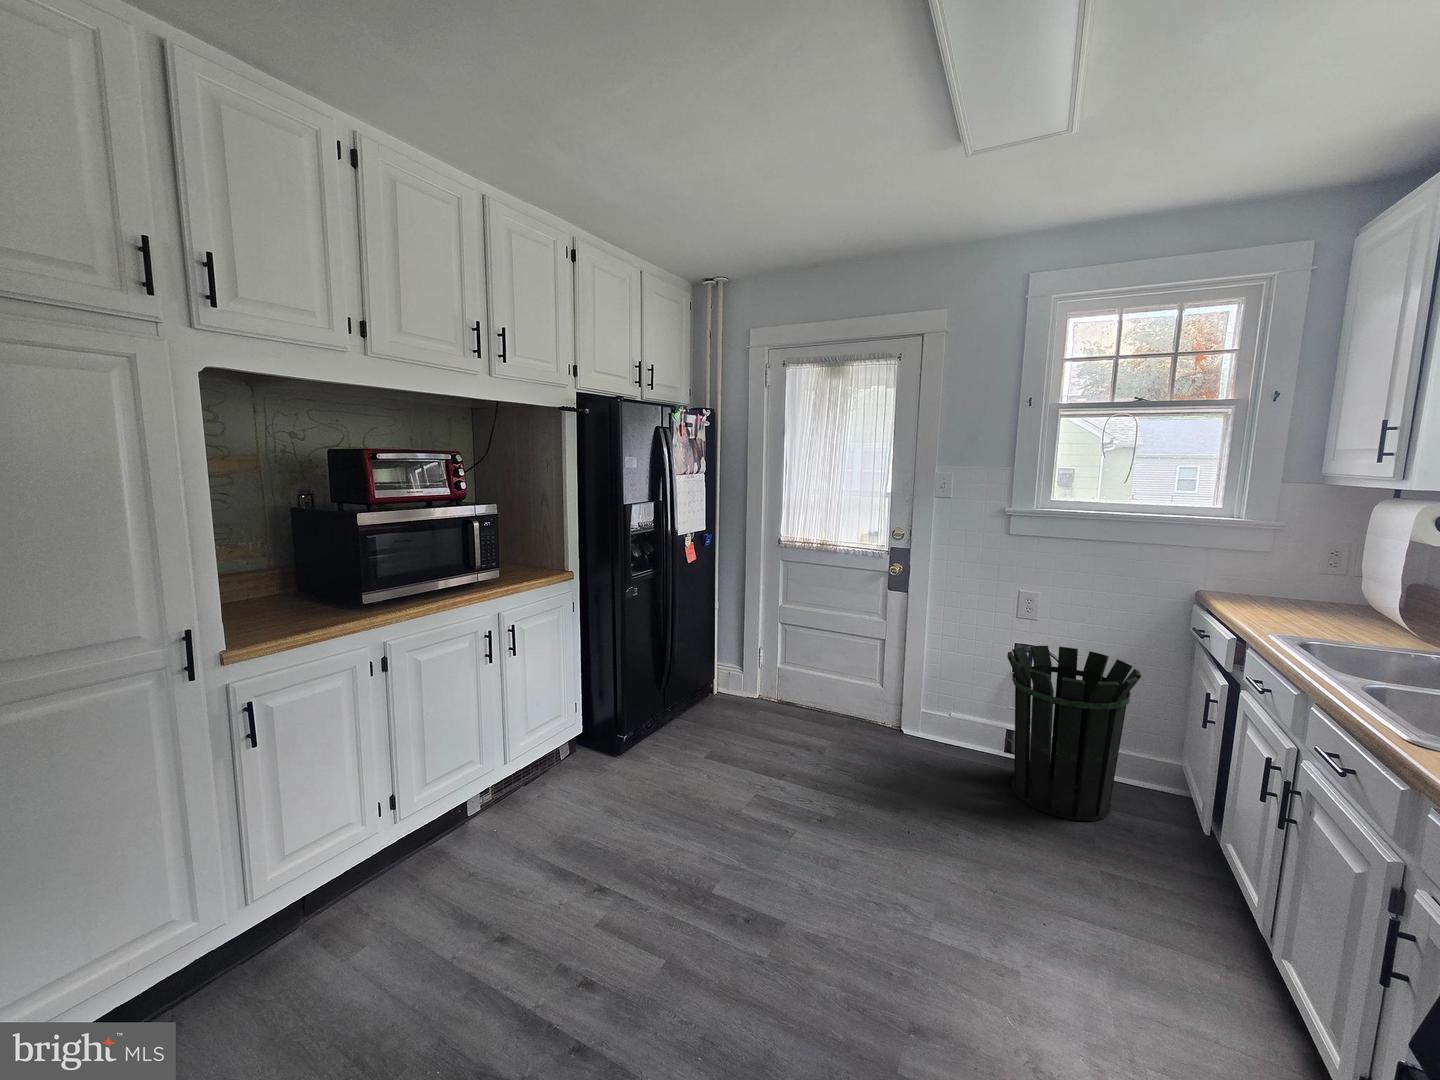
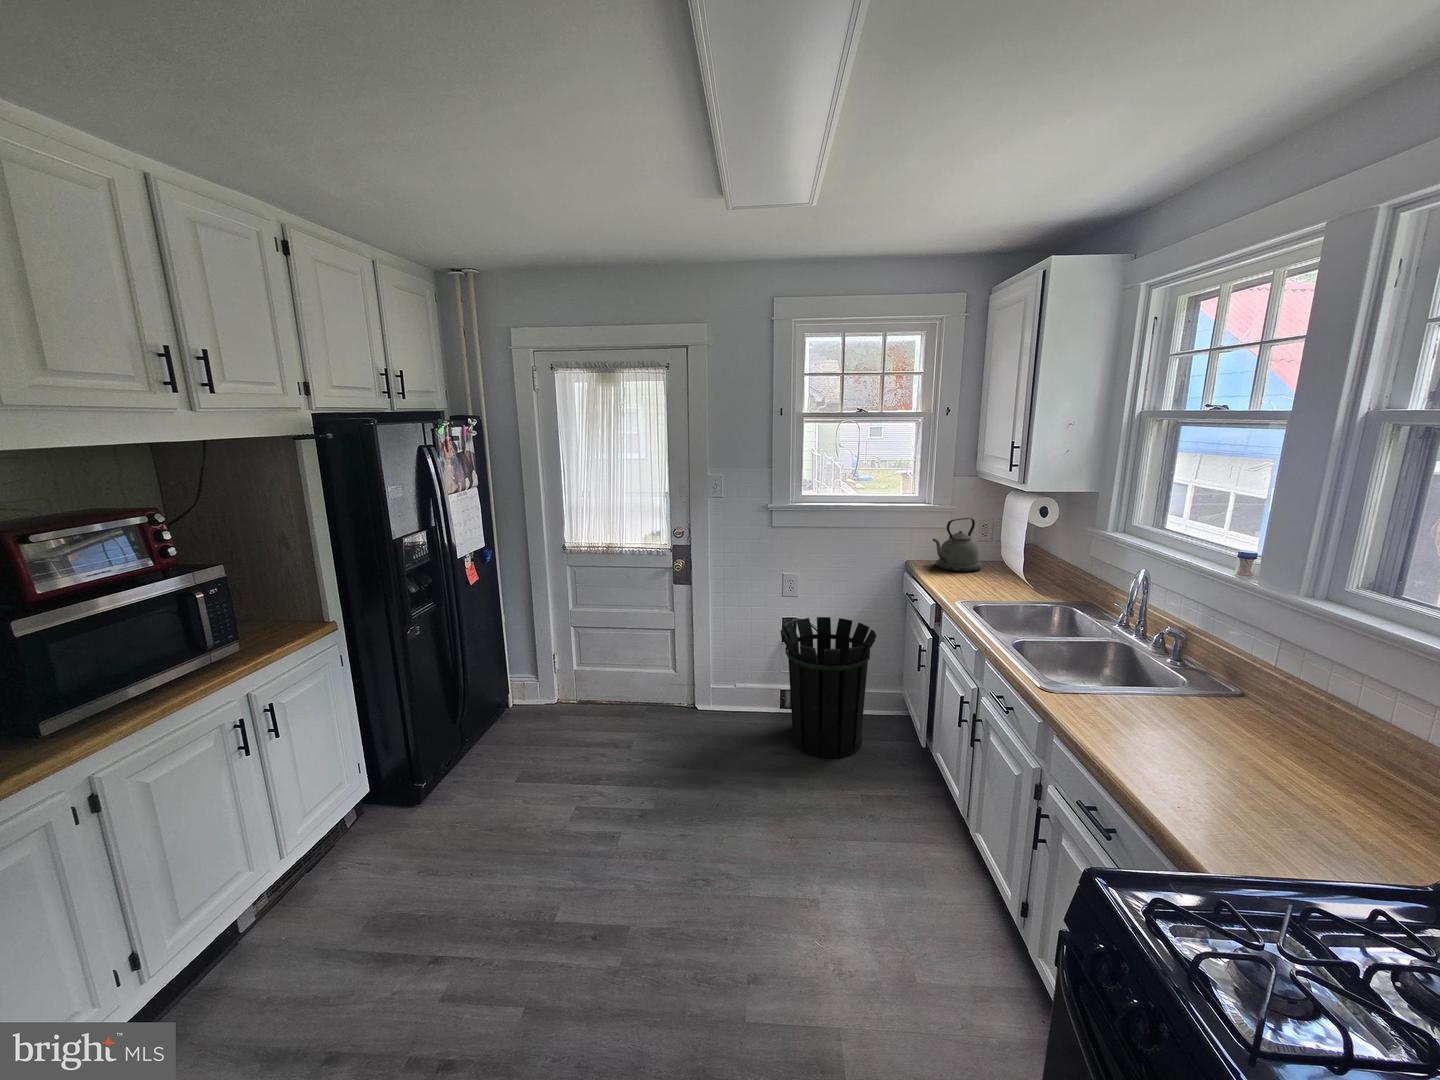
kettle: none [1239,538,1323,609] -> present [933,518,982,572]

